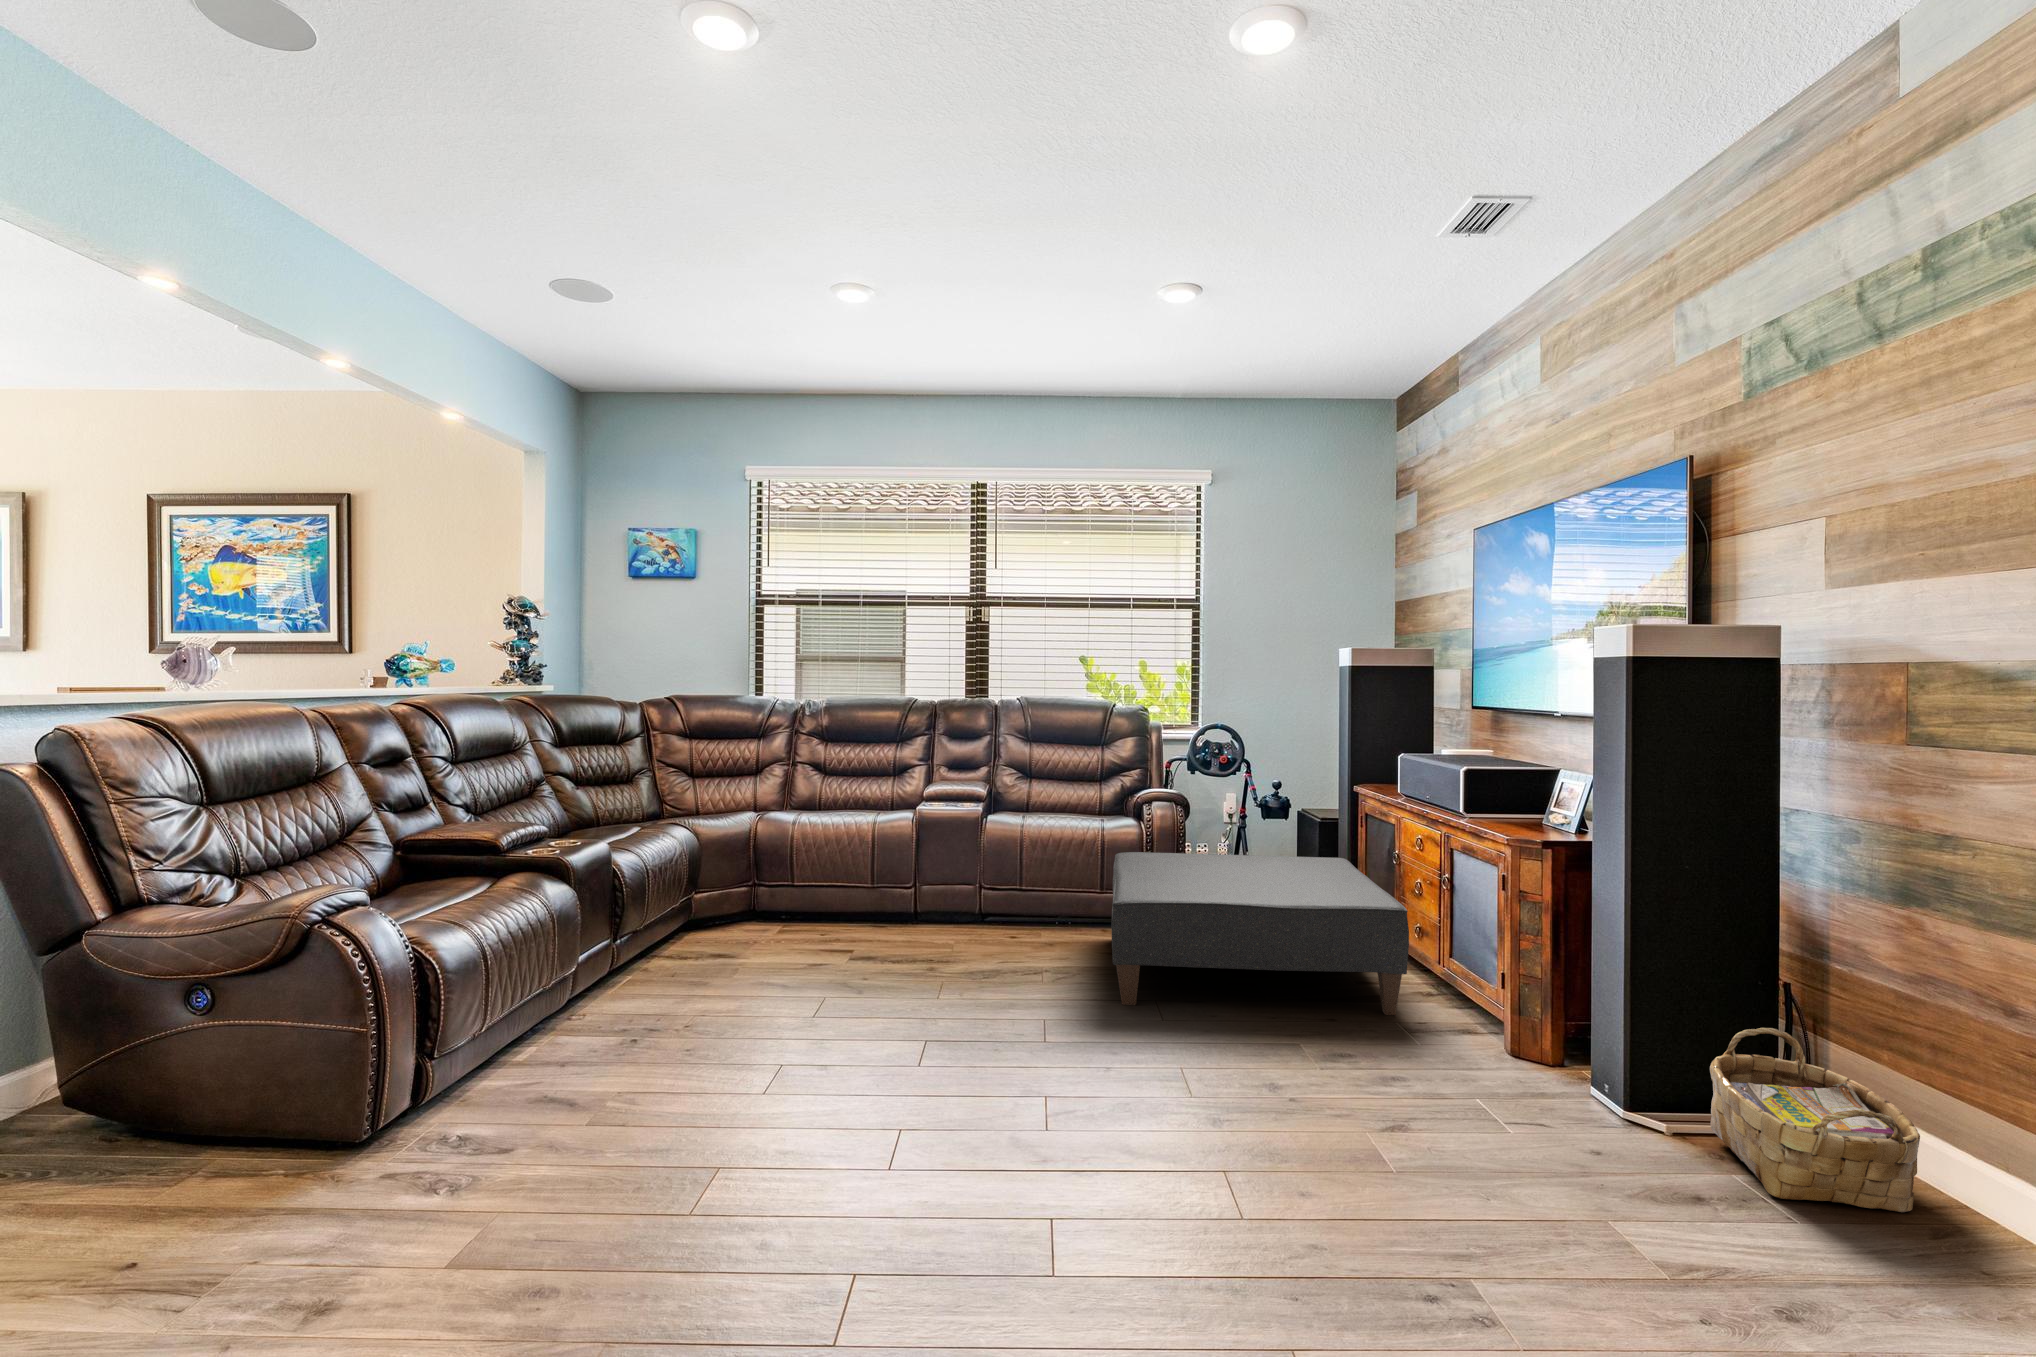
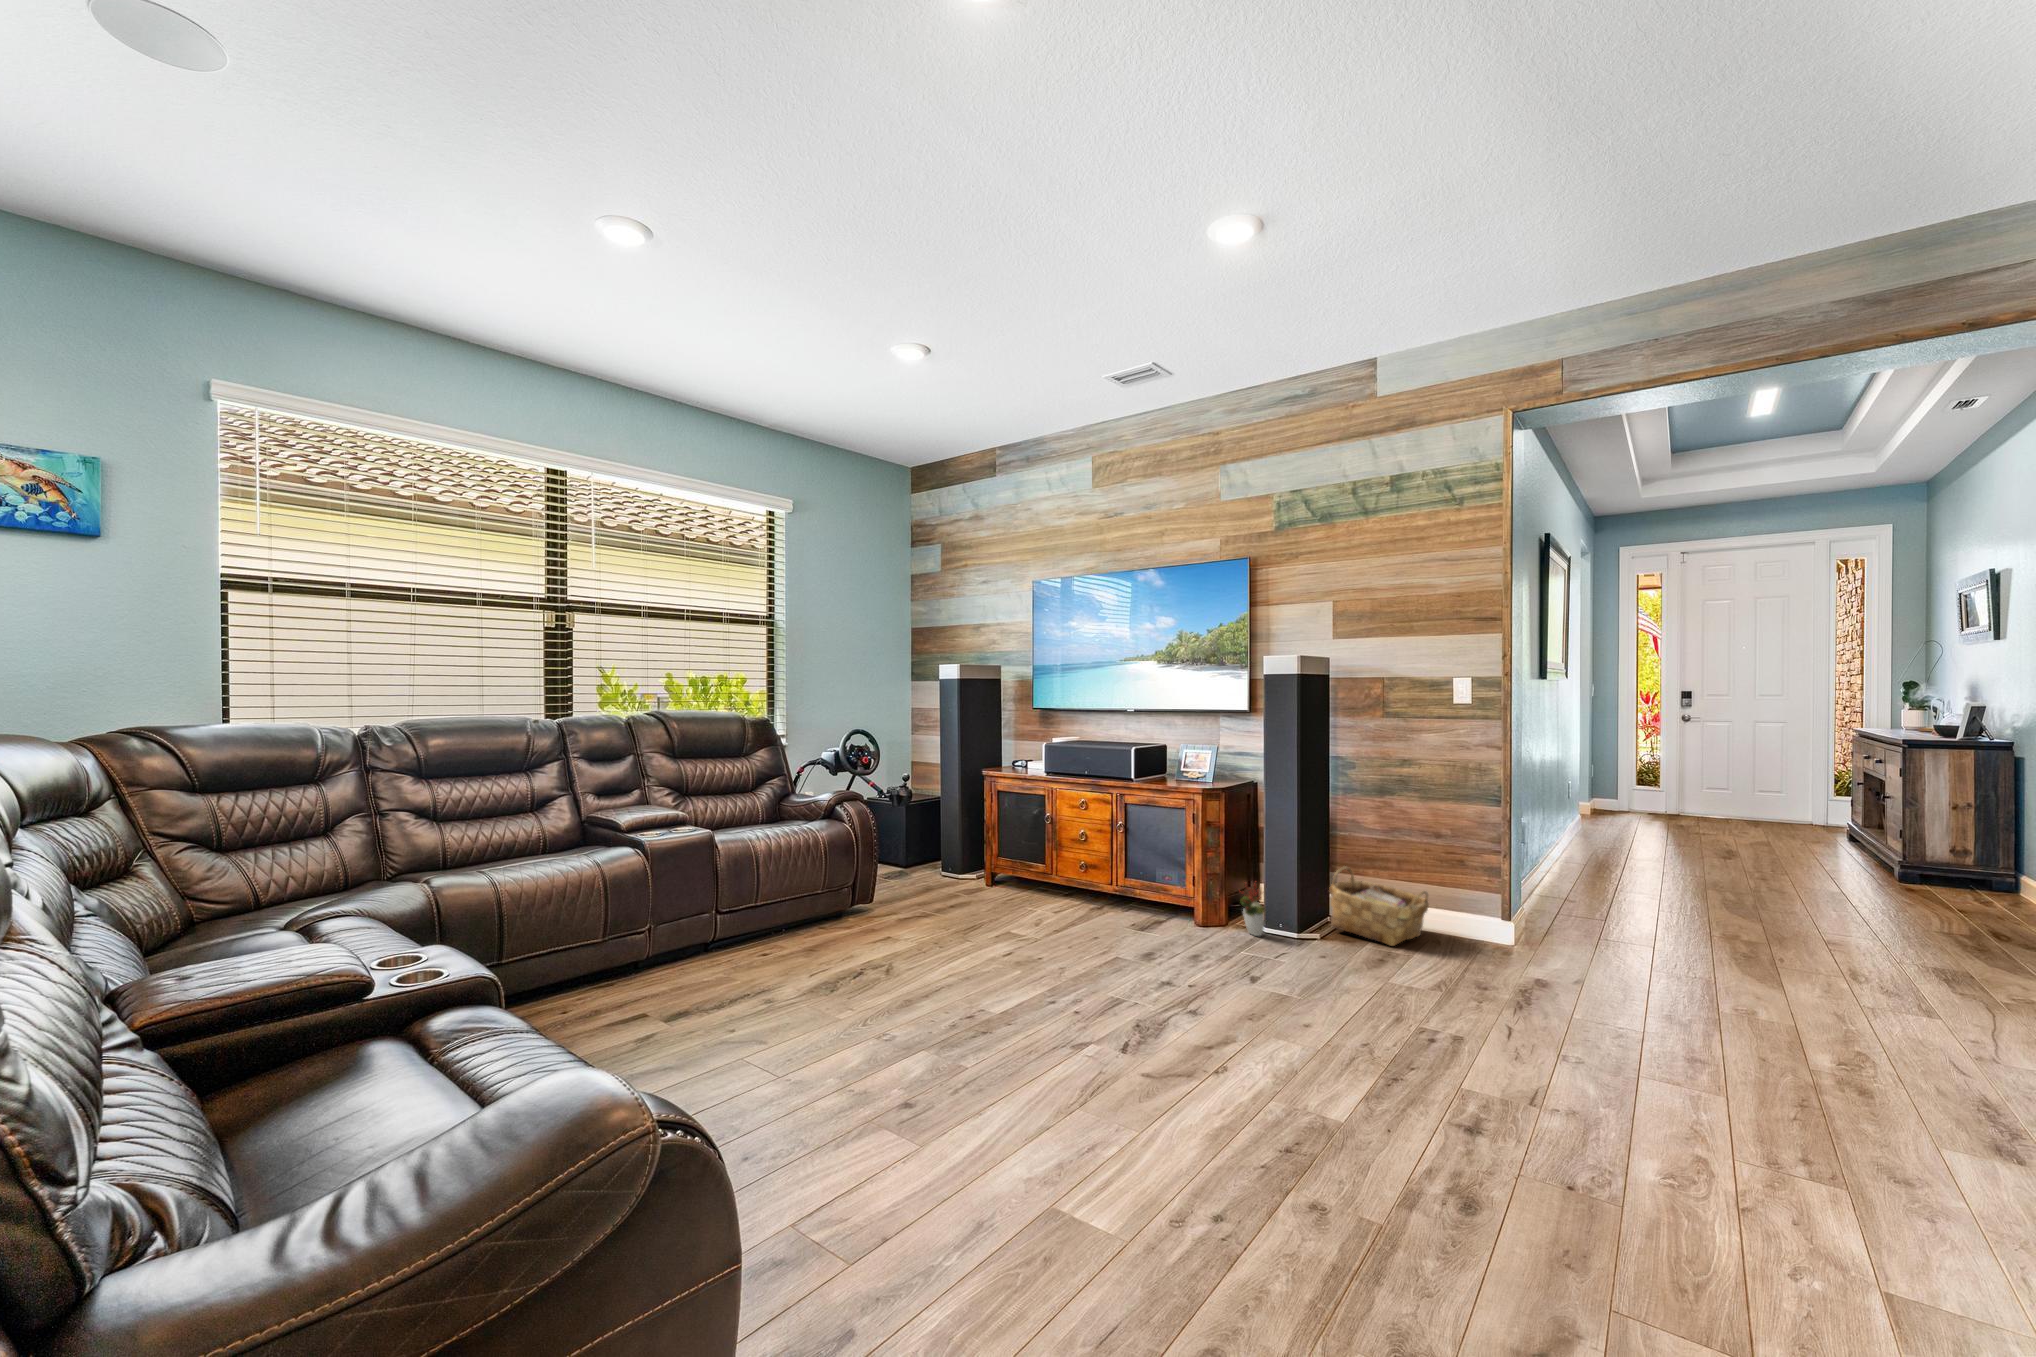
ottoman: present [1112,852,1409,1015] -> none [837,822,1120,967]
decorative plant: none [1526,999,1576,1100] -> present [1239,881,1265,936]

